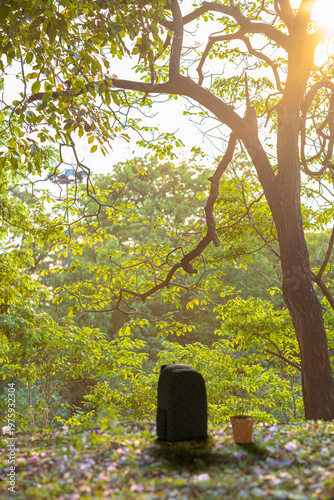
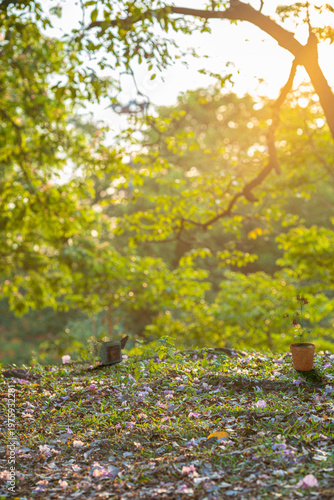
backpack: present [156,361,208,441] -> none [213,288,267,369]
watering can: none [36,406,74,437] -> present [94,335,129,365]

